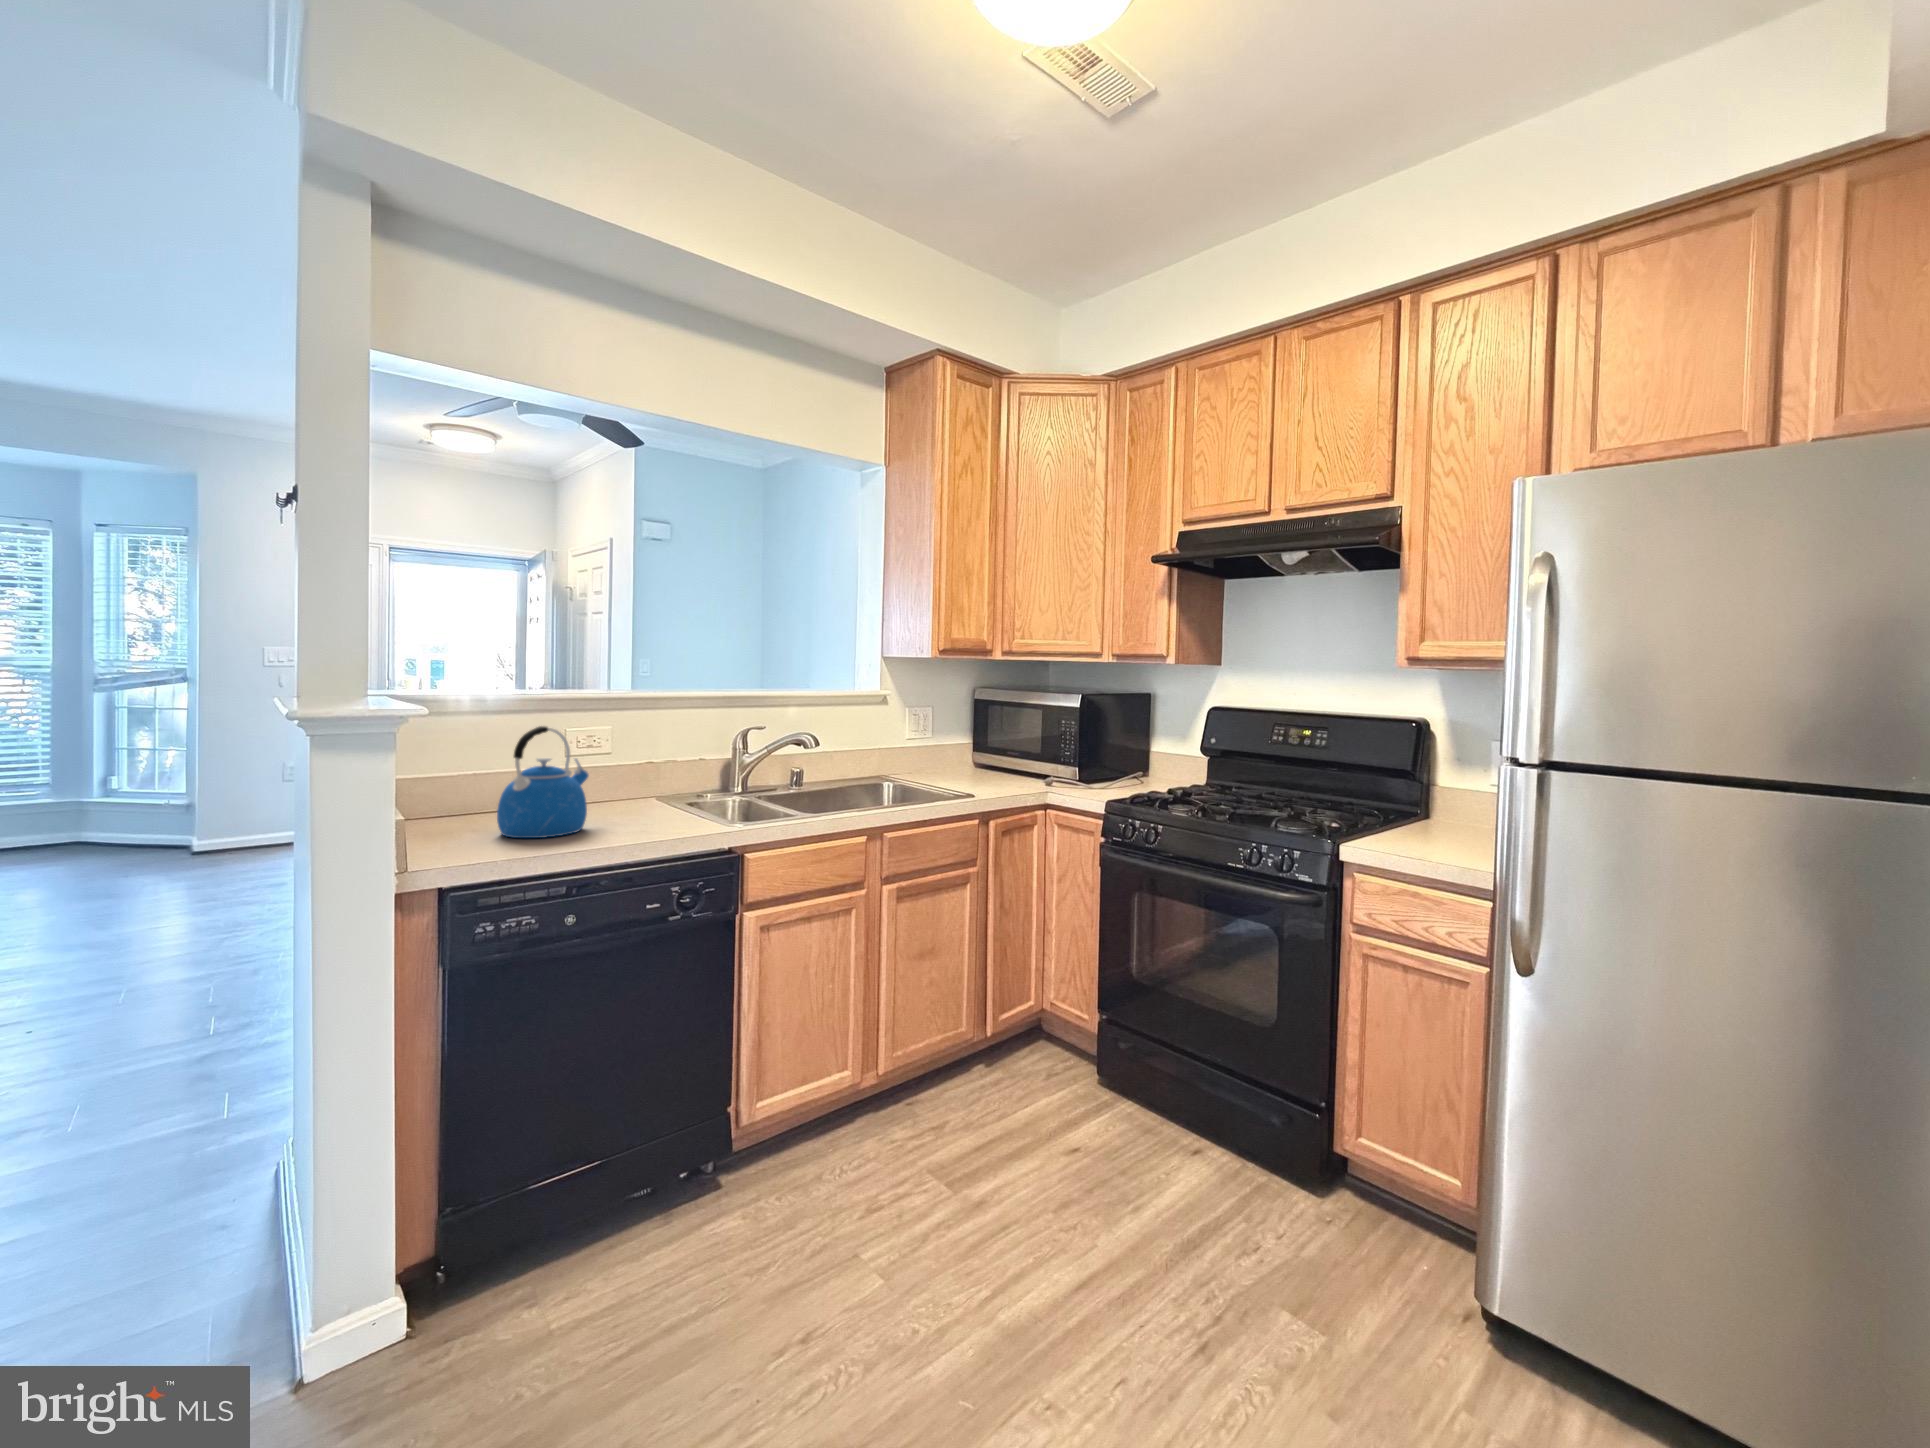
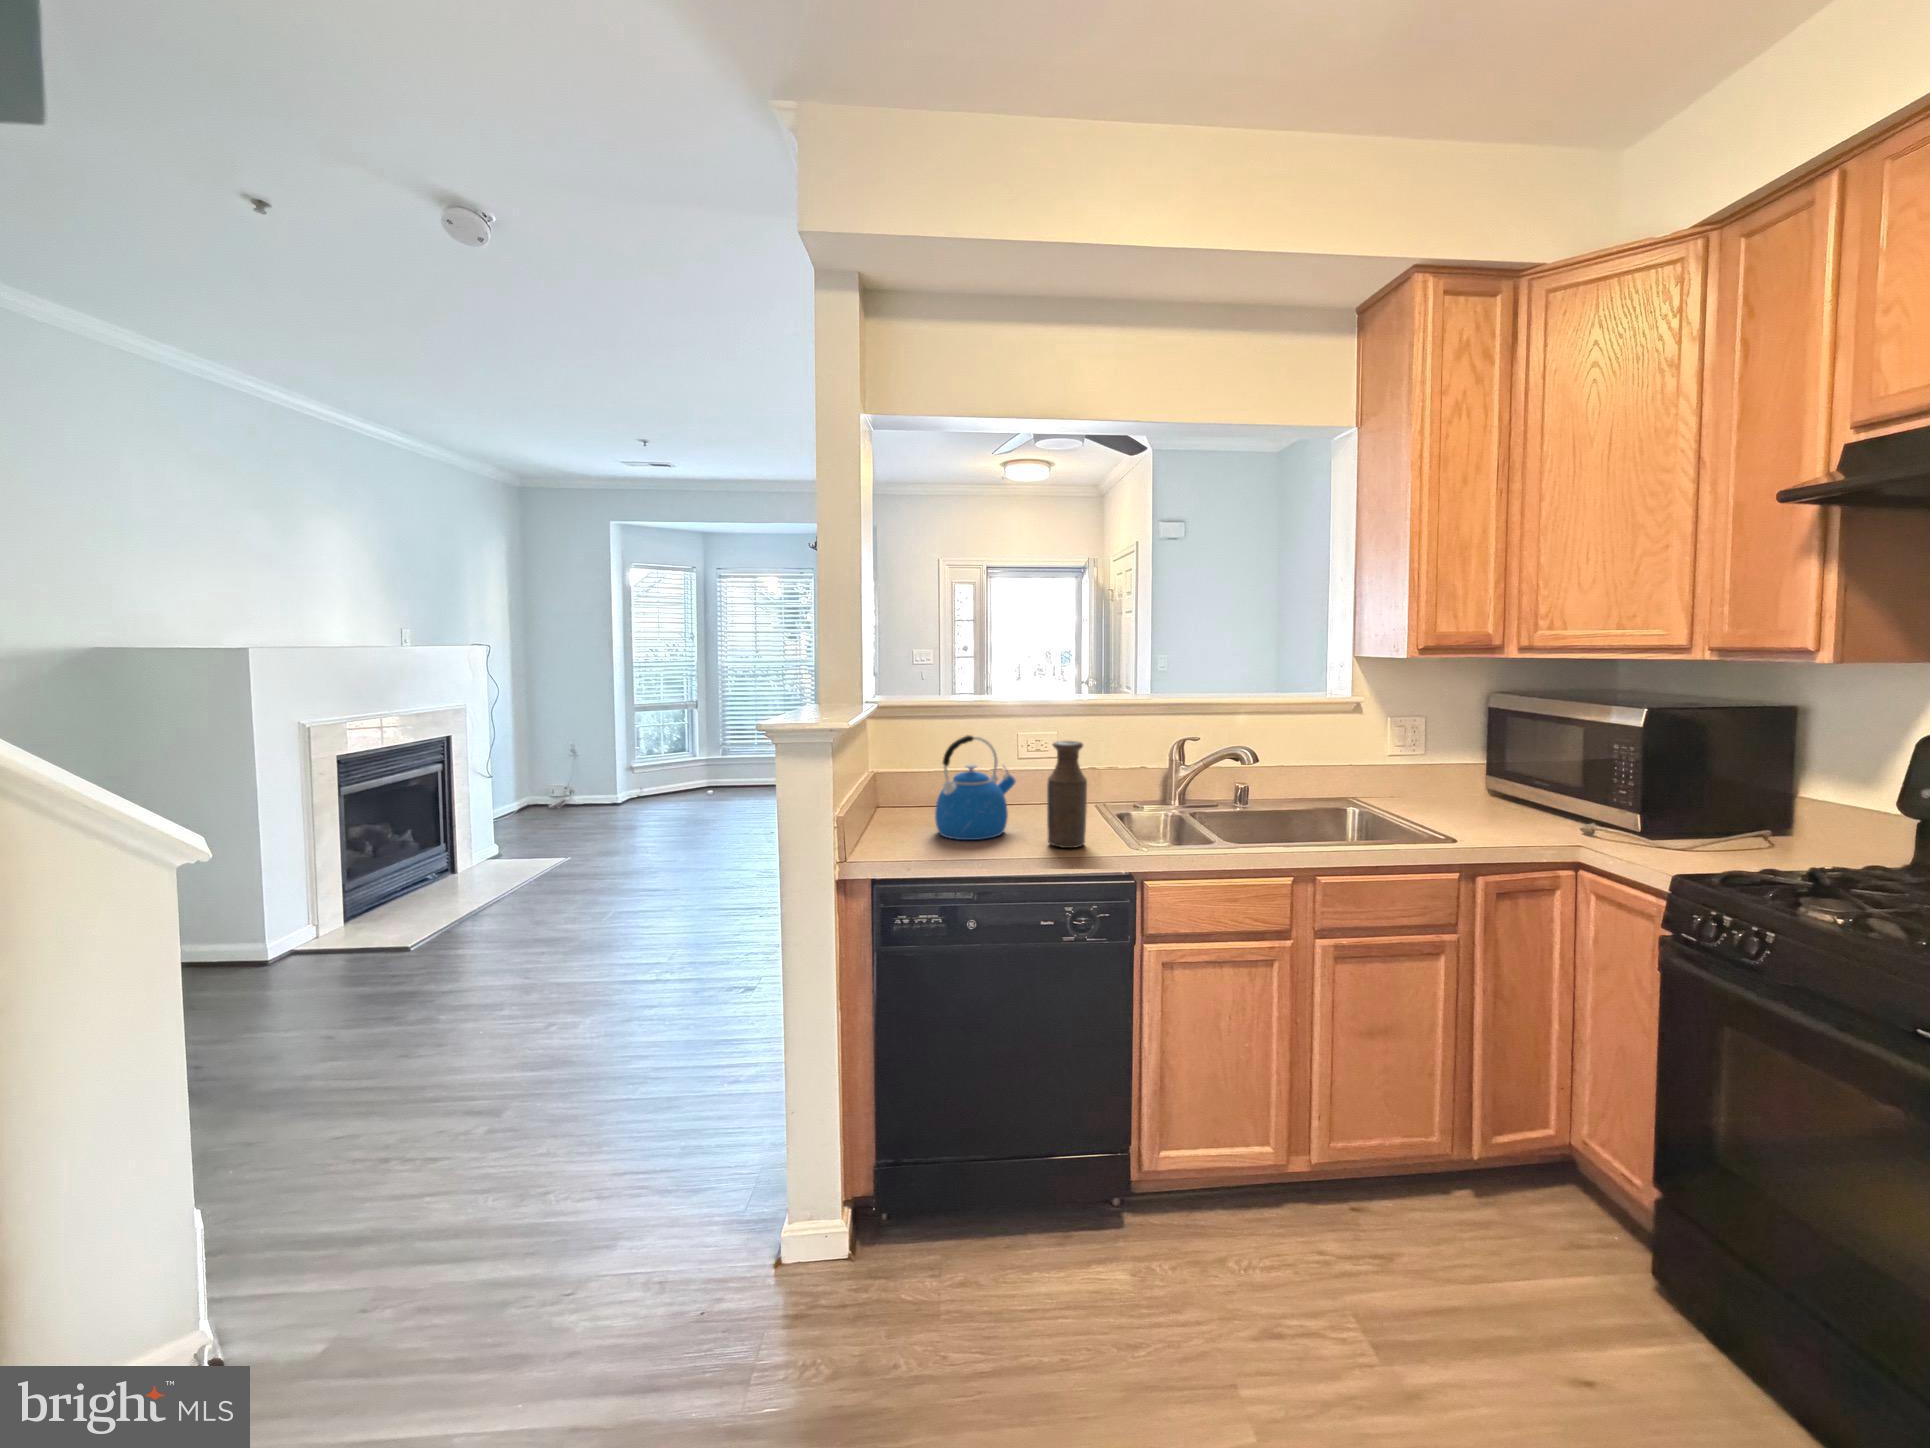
bottle: none [642,727,685,832] -> present [1047,741,1087,848]

